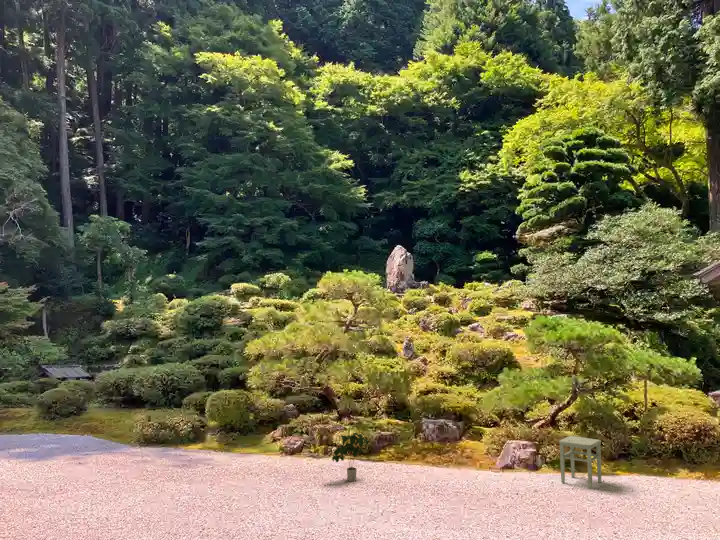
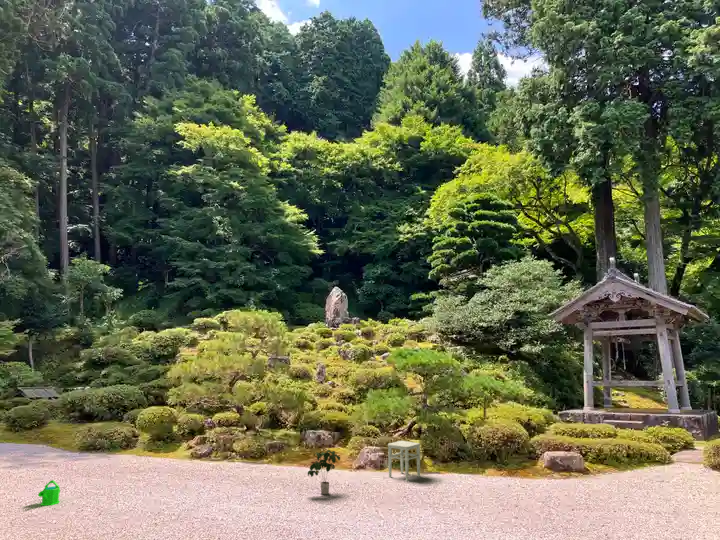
potted plant: present [332,433,368,481] -> present [308,450,340,494]
watering can: none [139,492,162,526] -> present [38,480,60,506]

